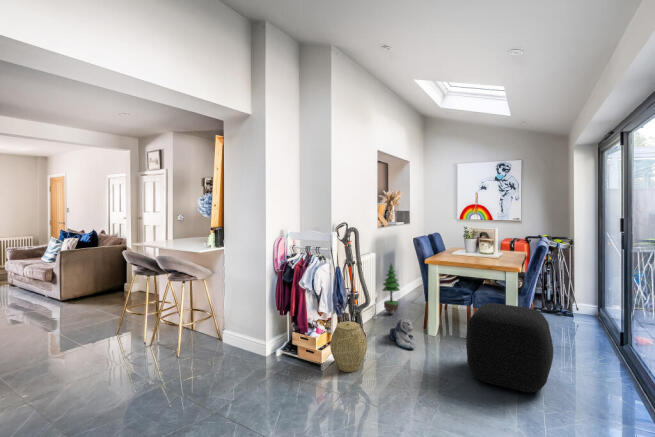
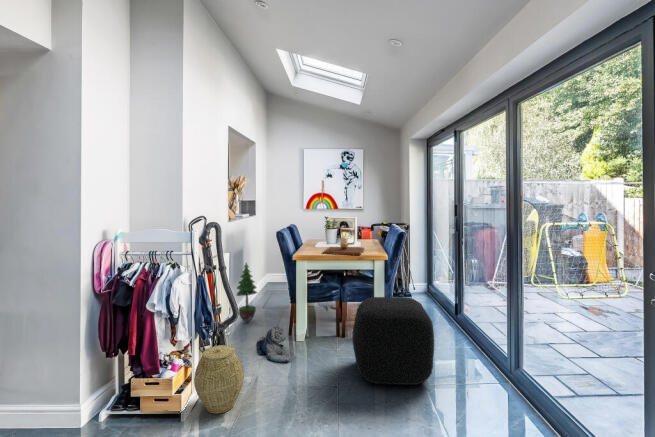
candle: none [453,241,500,264] -> present [323,233,364,255]

